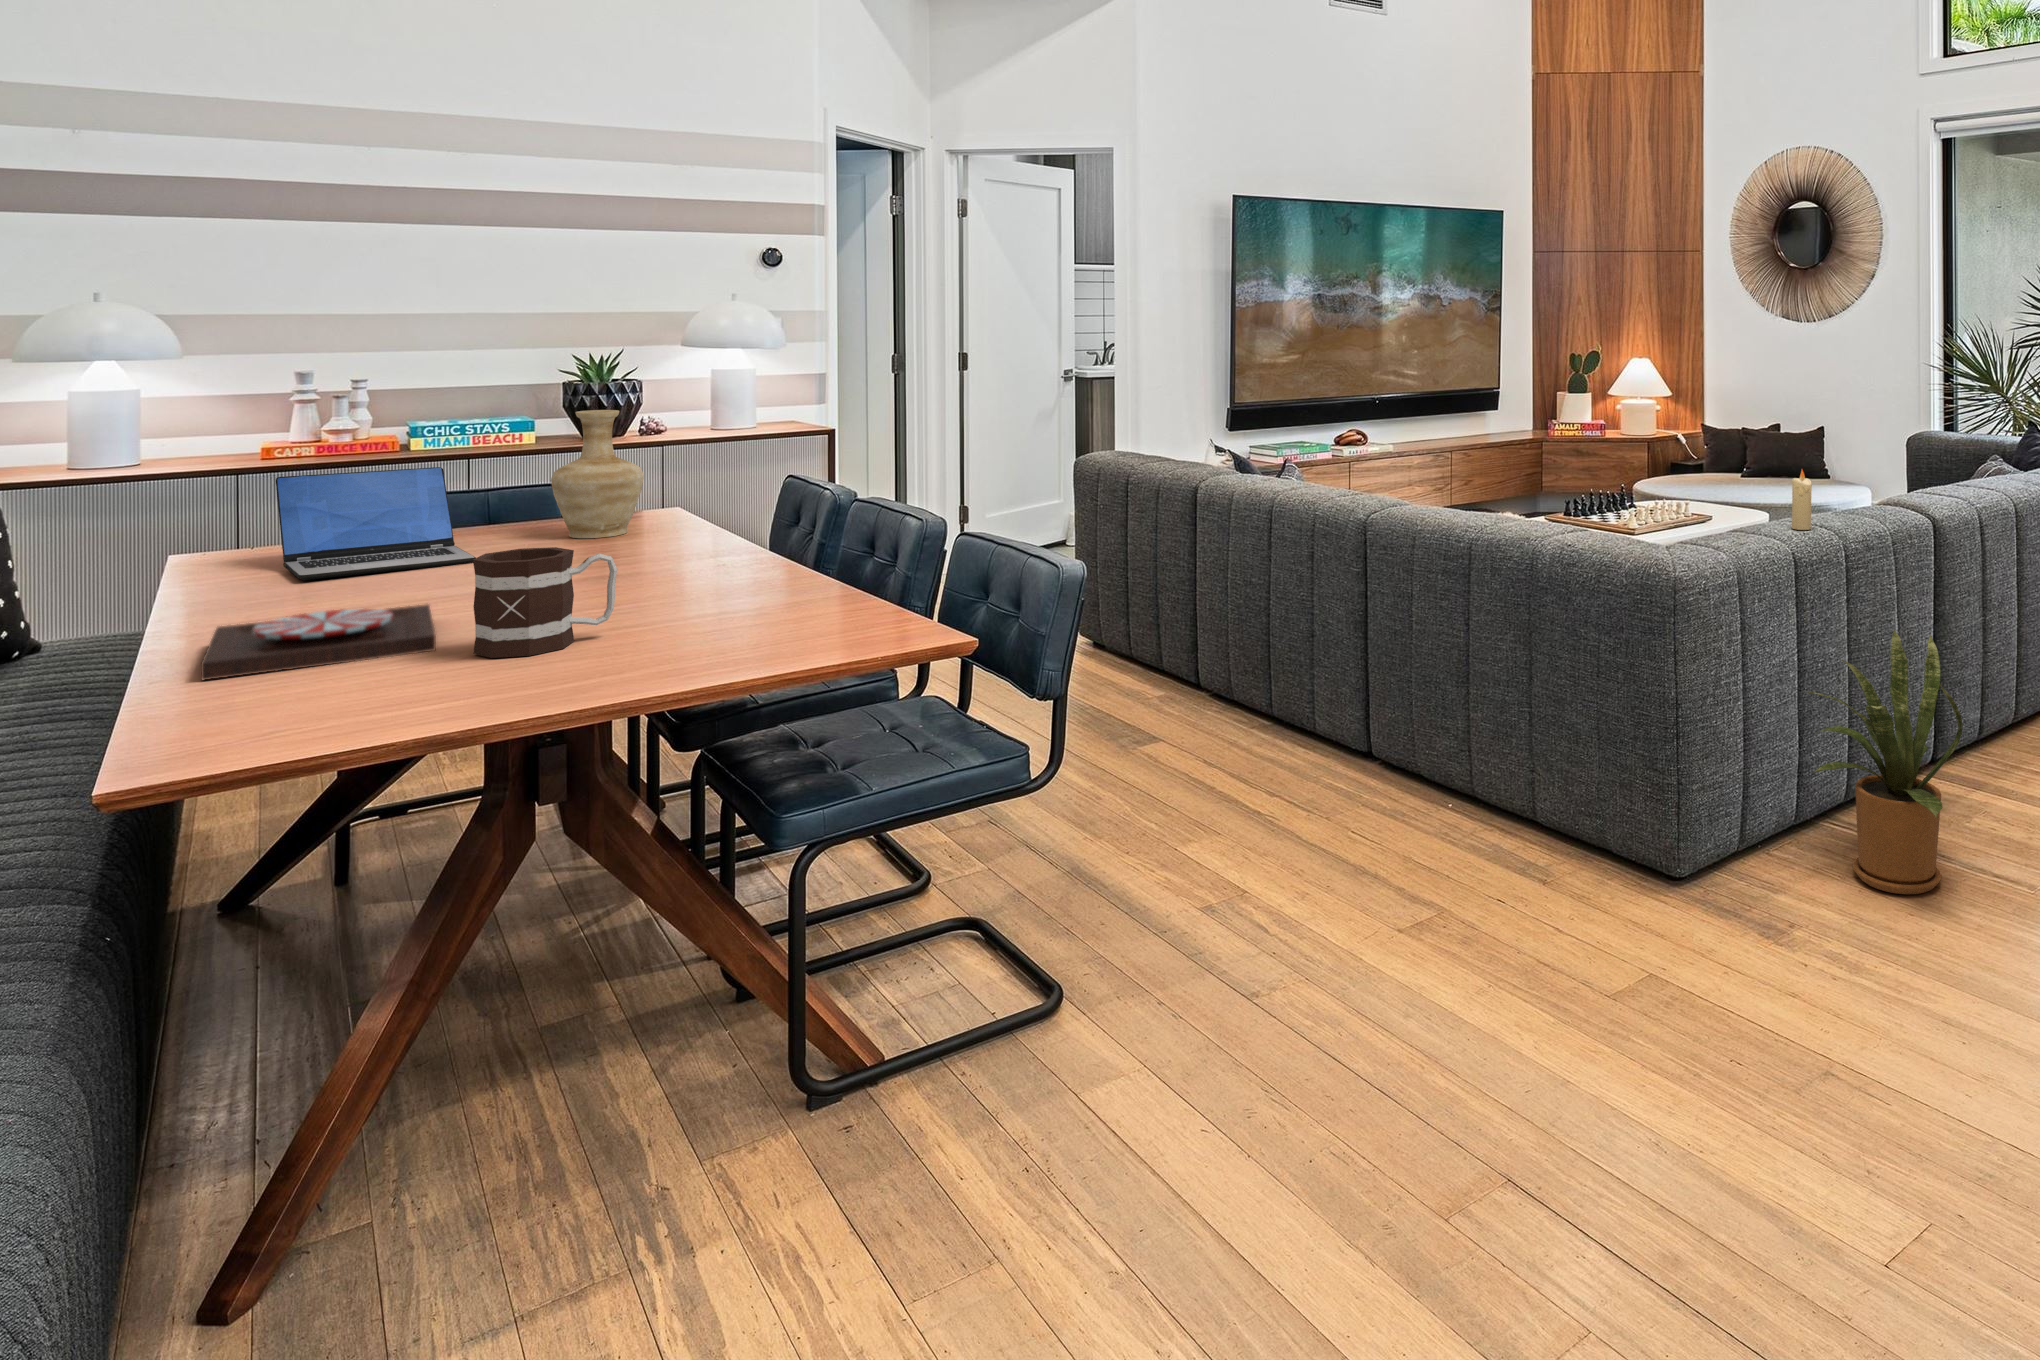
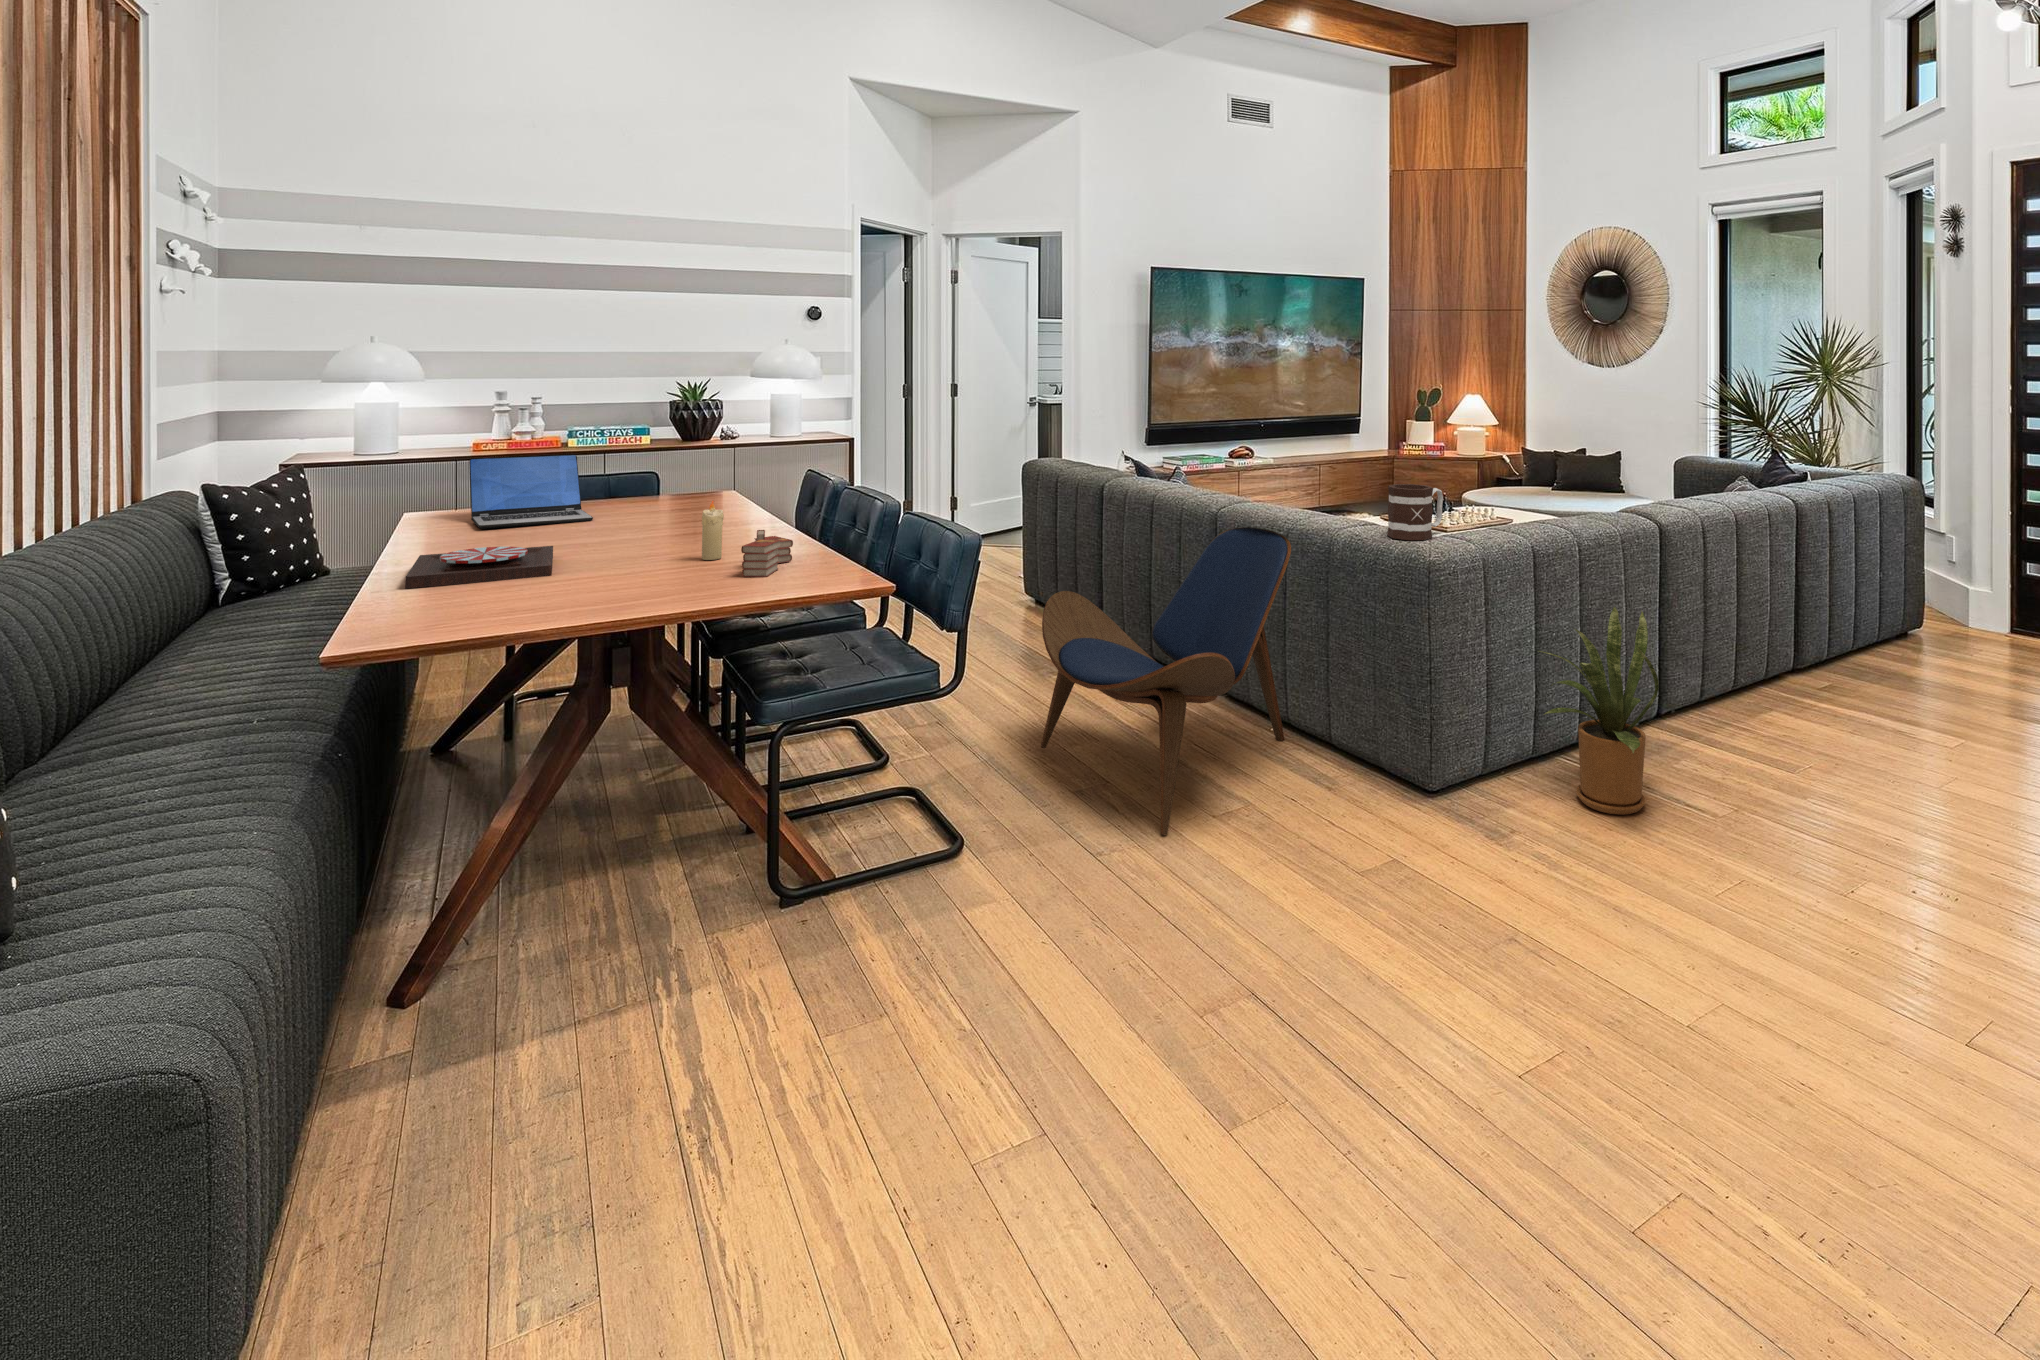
vase: present [551,410,644,538] -> none [647,418,709,507]
candle: present [1792,469,1812,530] -> present [702,501,724,560]
lounge chair: none [1142,543,1480,962] -> present [1041,527,1291,835]
mug: present [473,547,617,658] -> present [1387,484,1443,540]
book: none [733,571,803,641] -> present [741,530,793,577]

